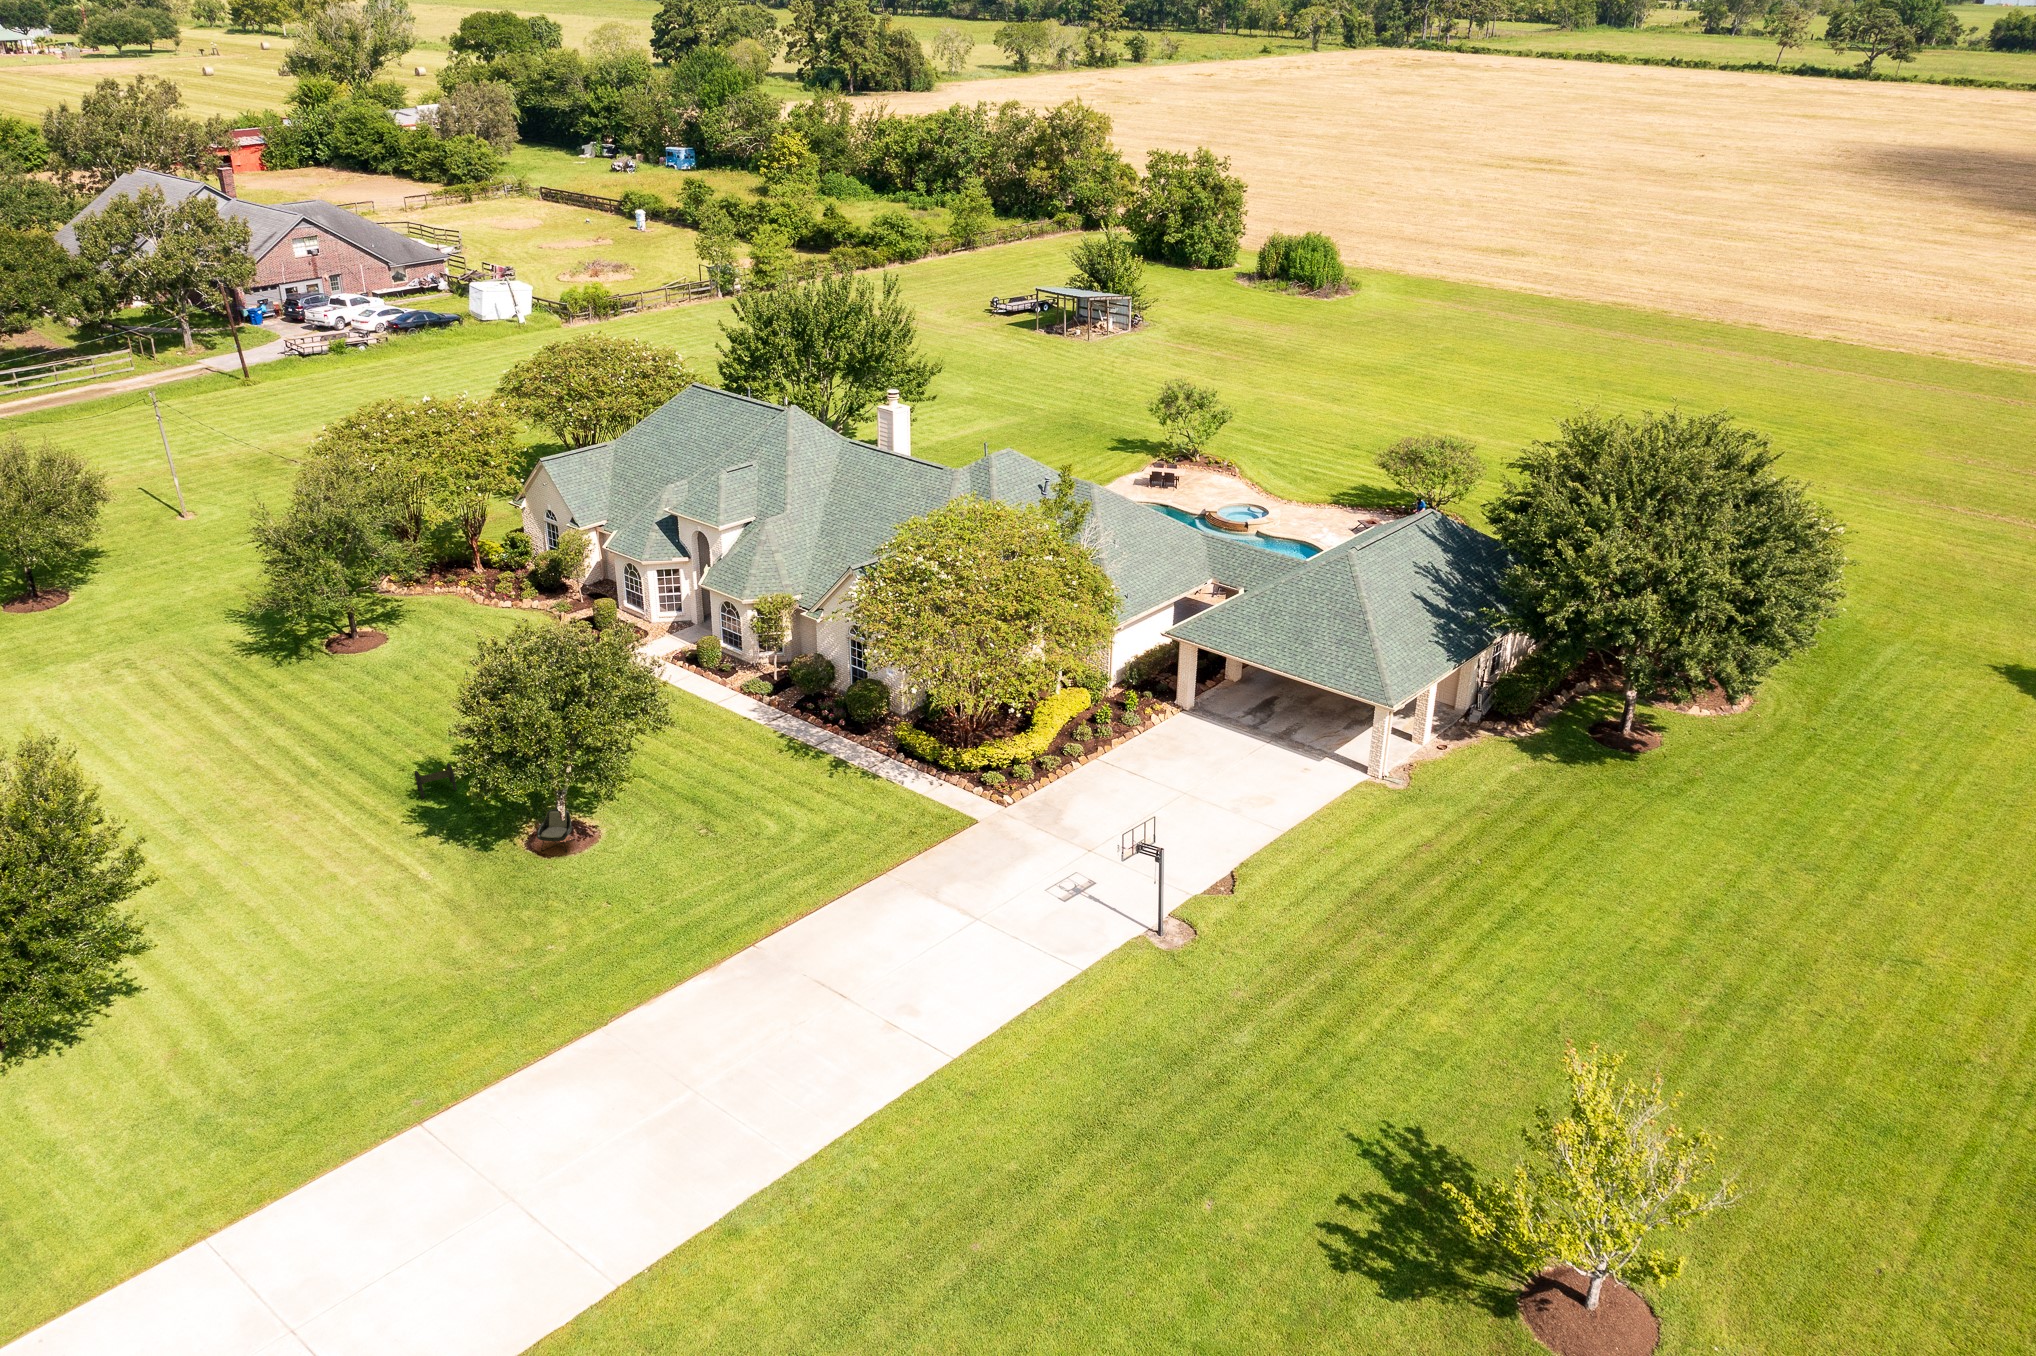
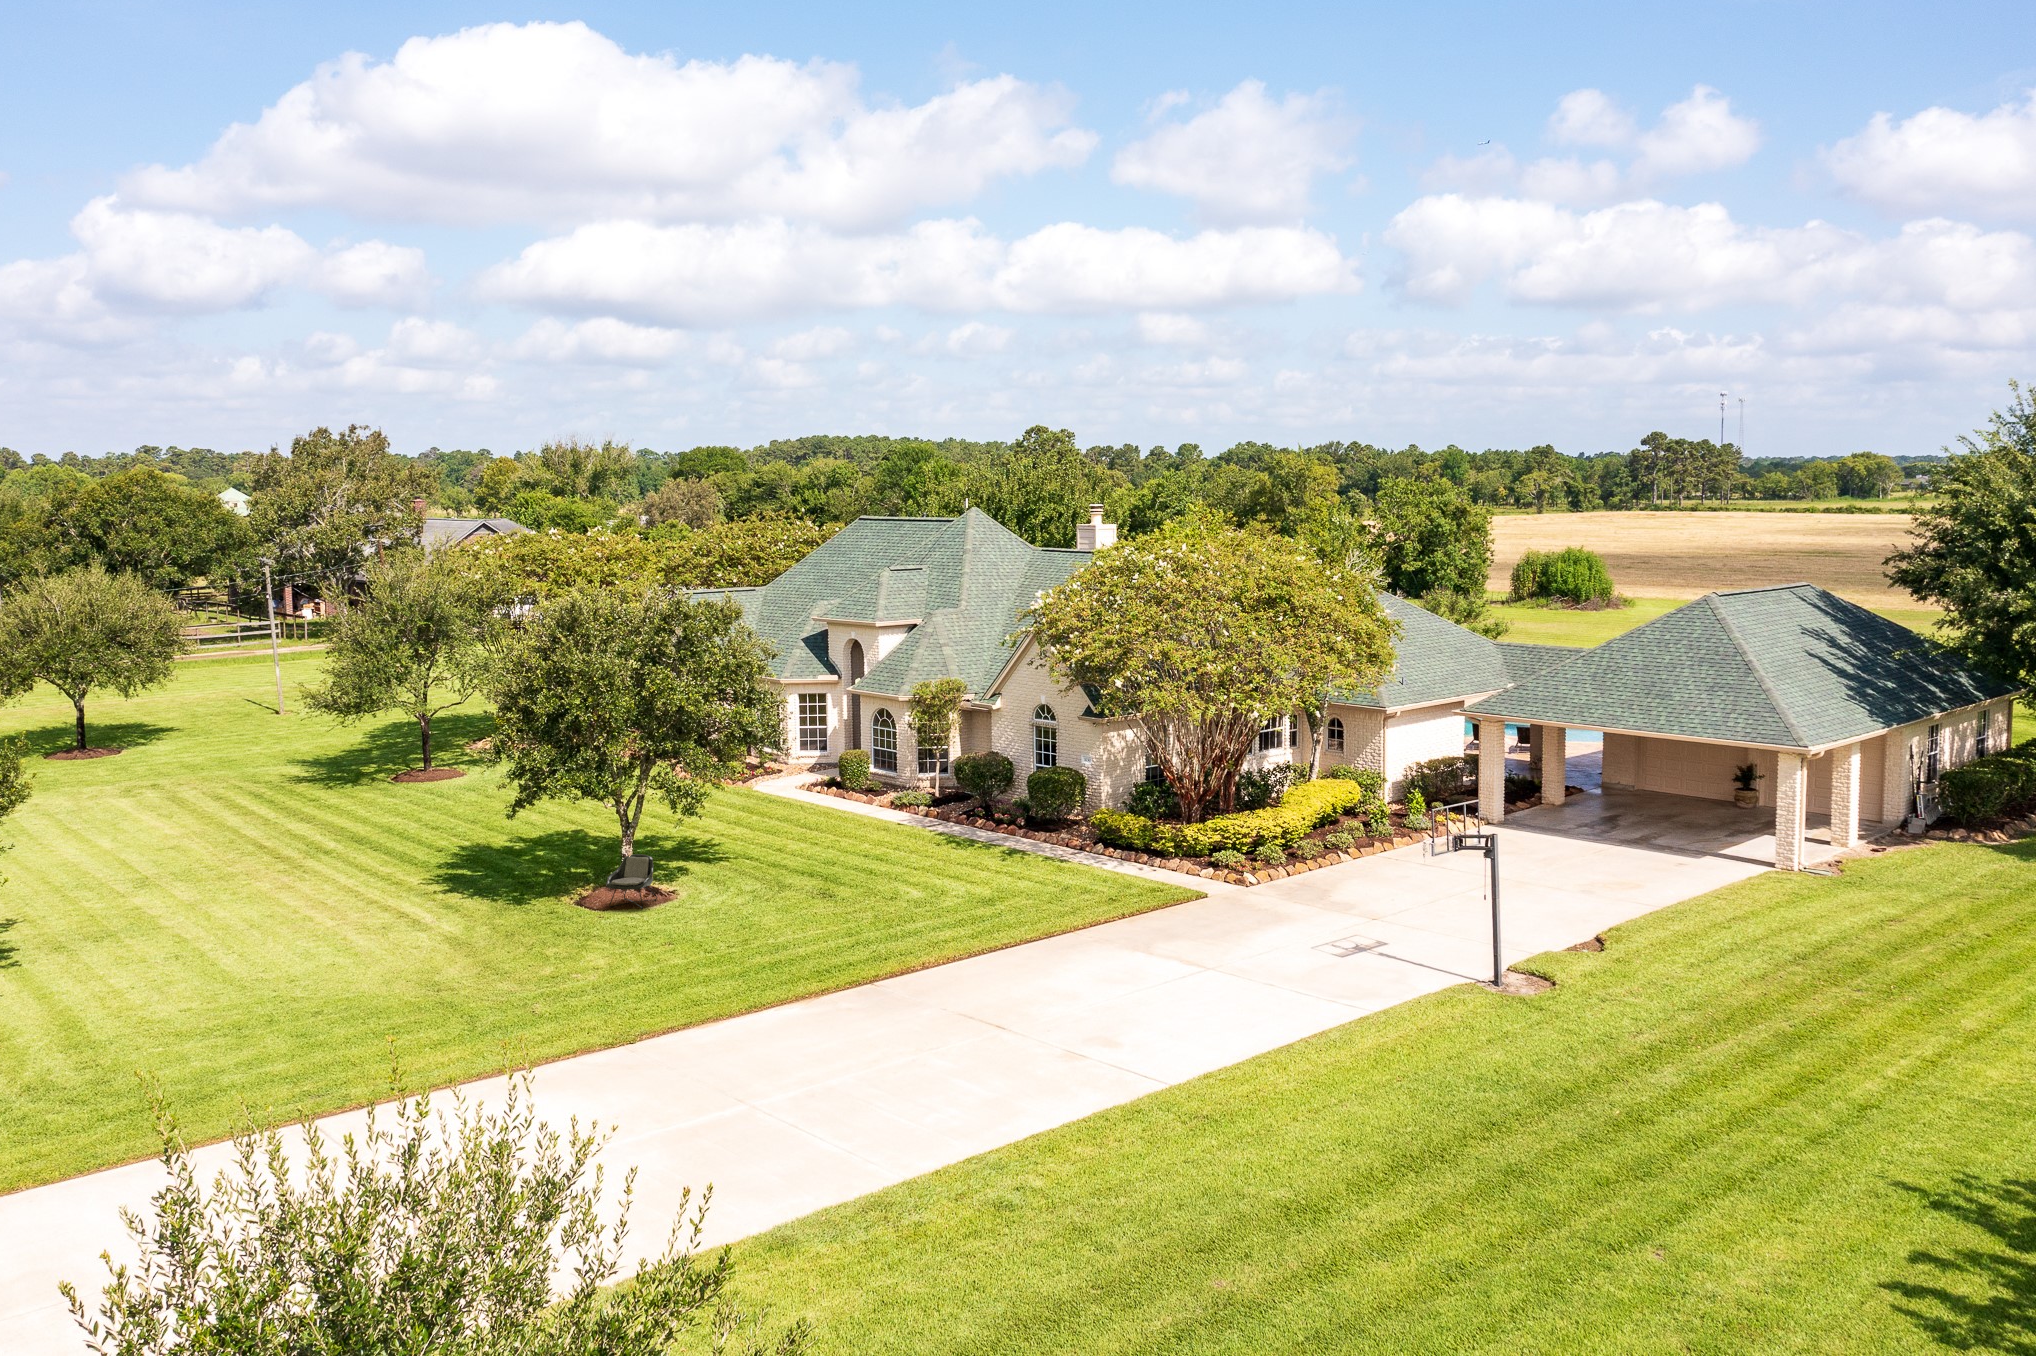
bench: present [415,763,457,799] -> none [468,831,518,870]

